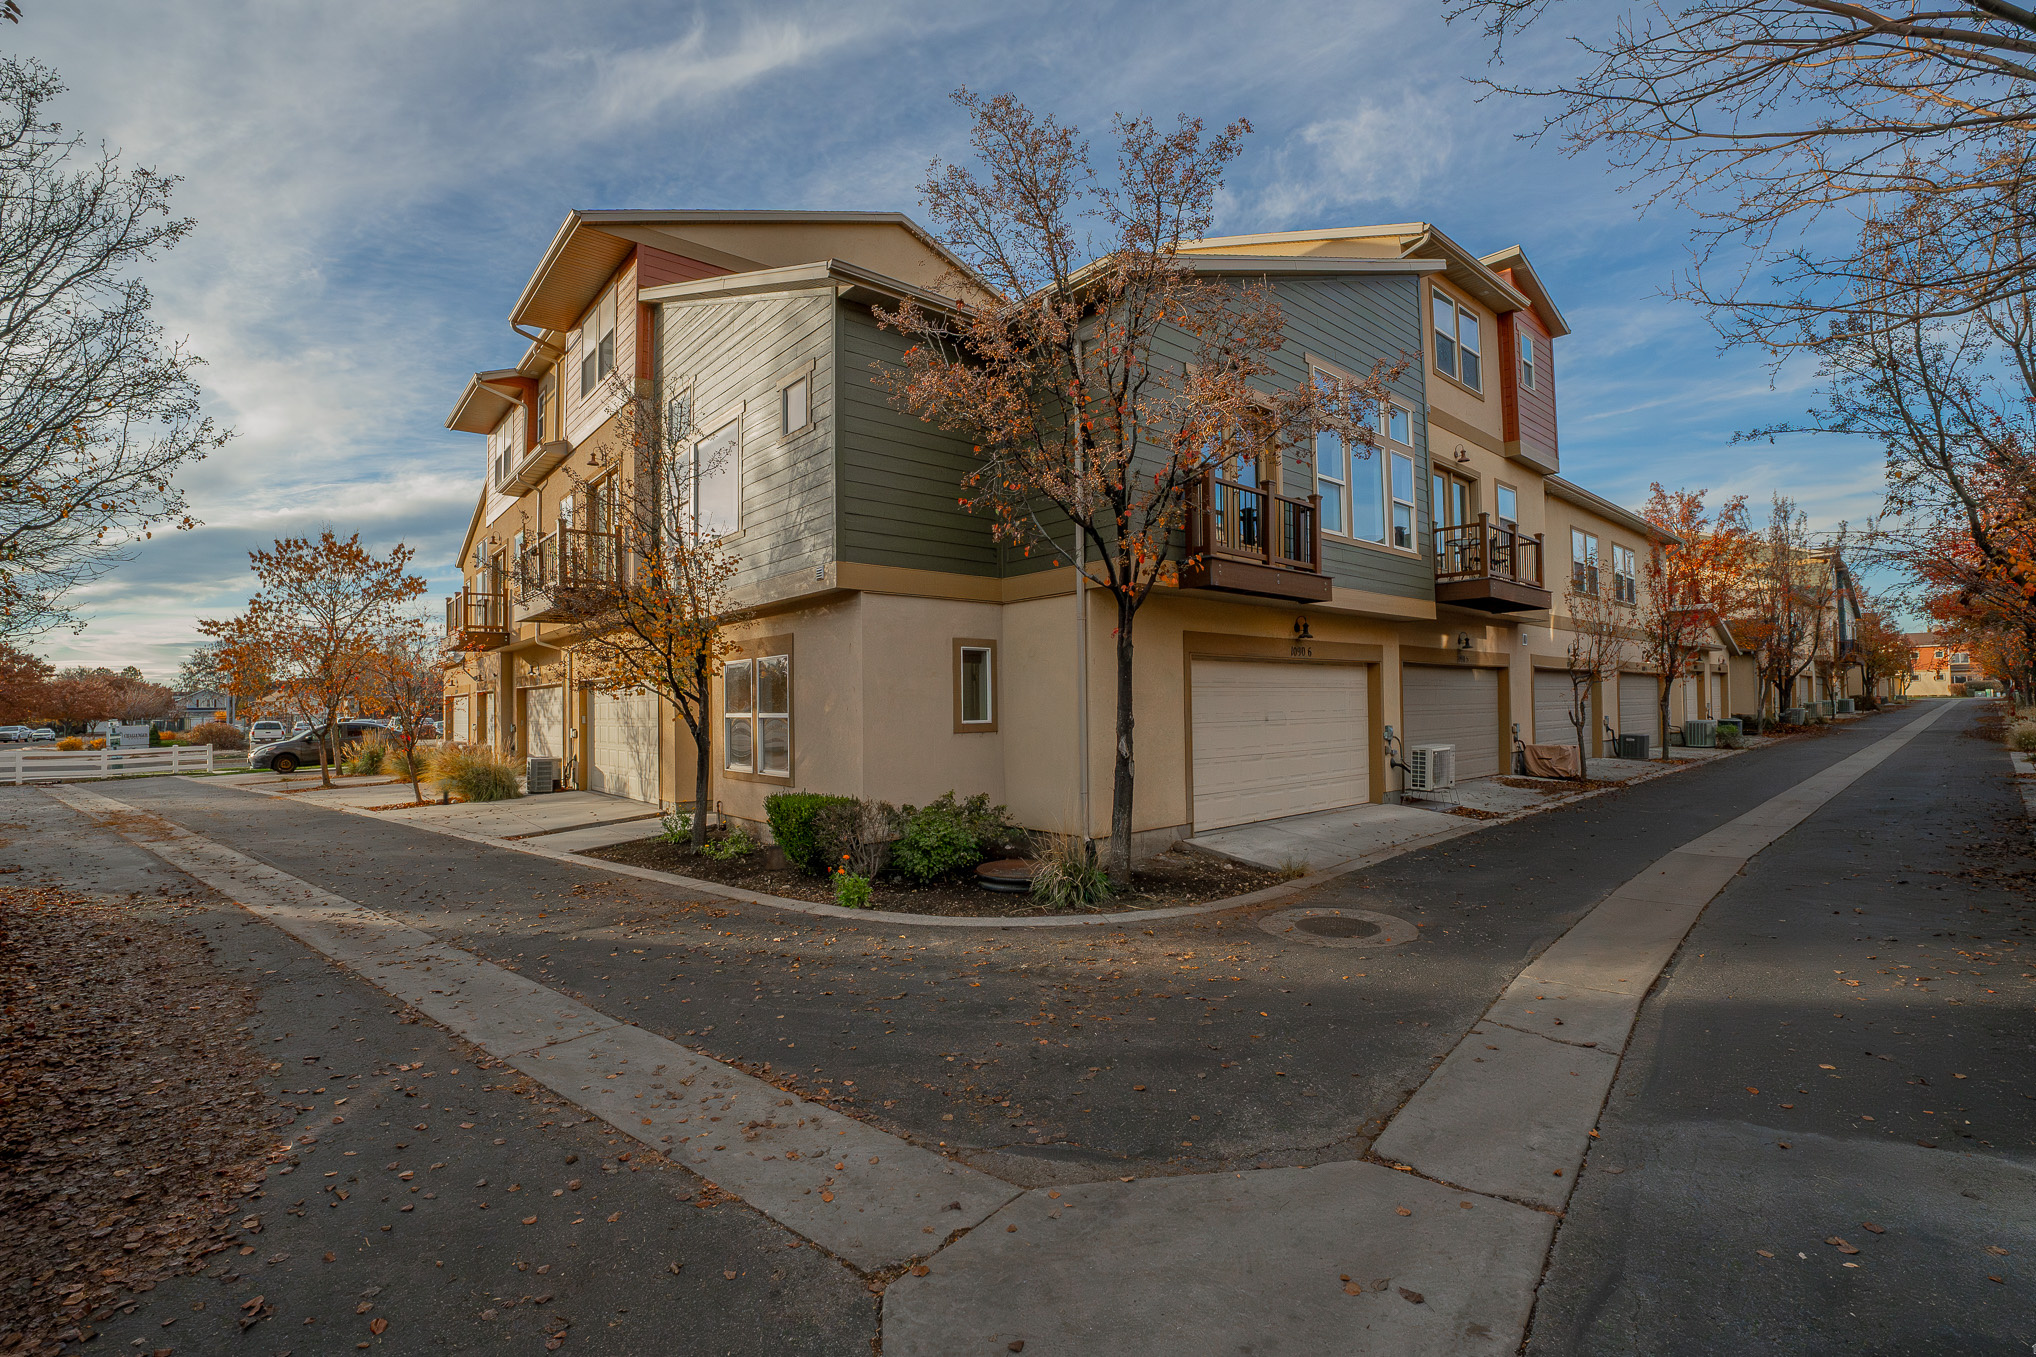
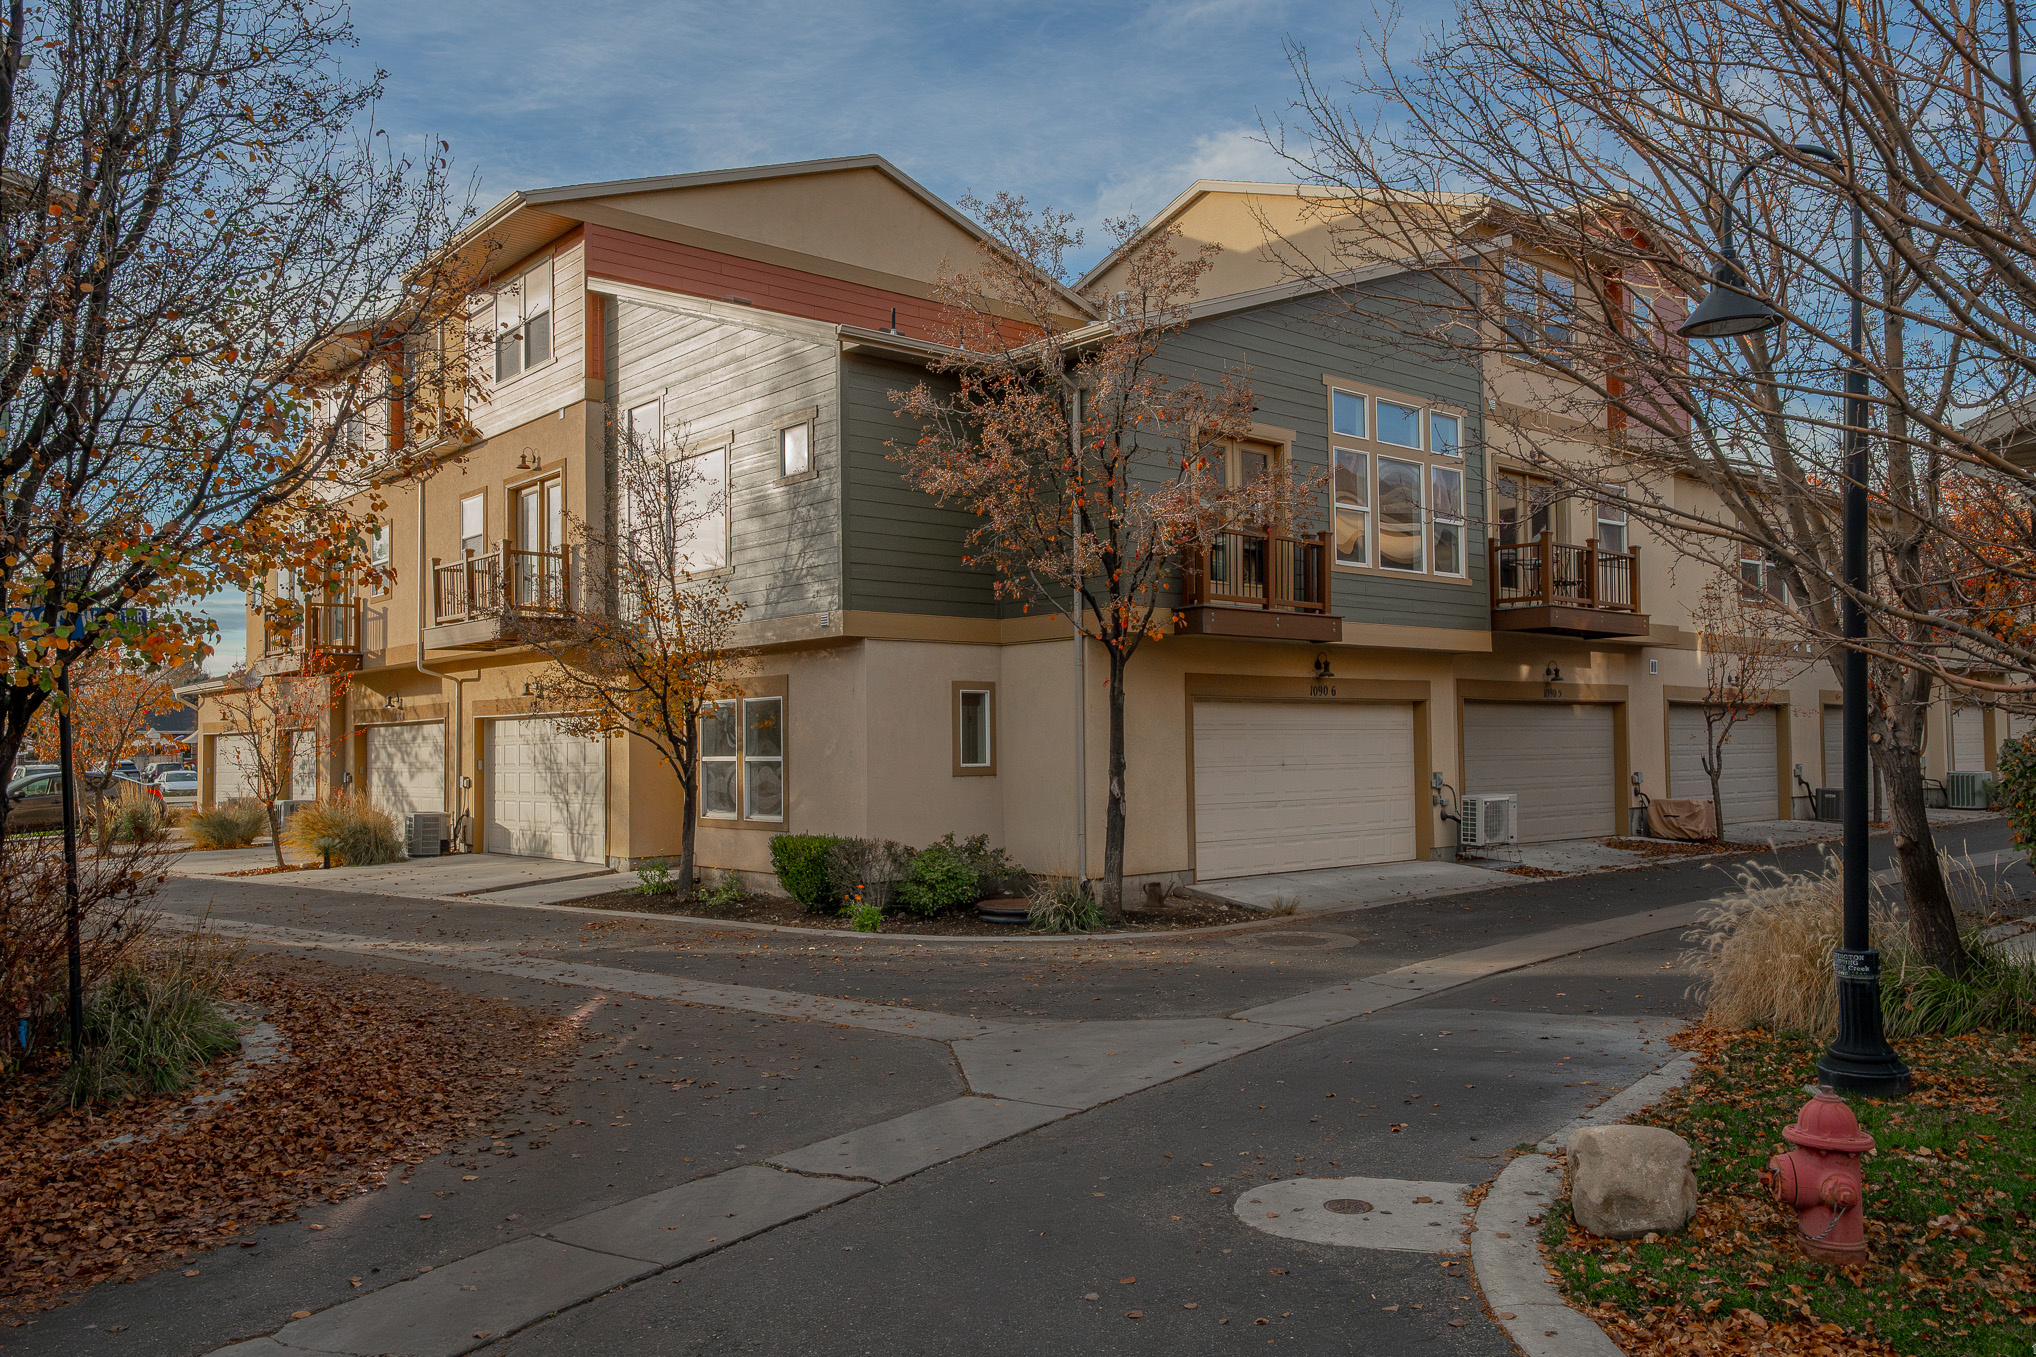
watering can: present [748,845,786,870] -> present [1143,881,1175,907]

